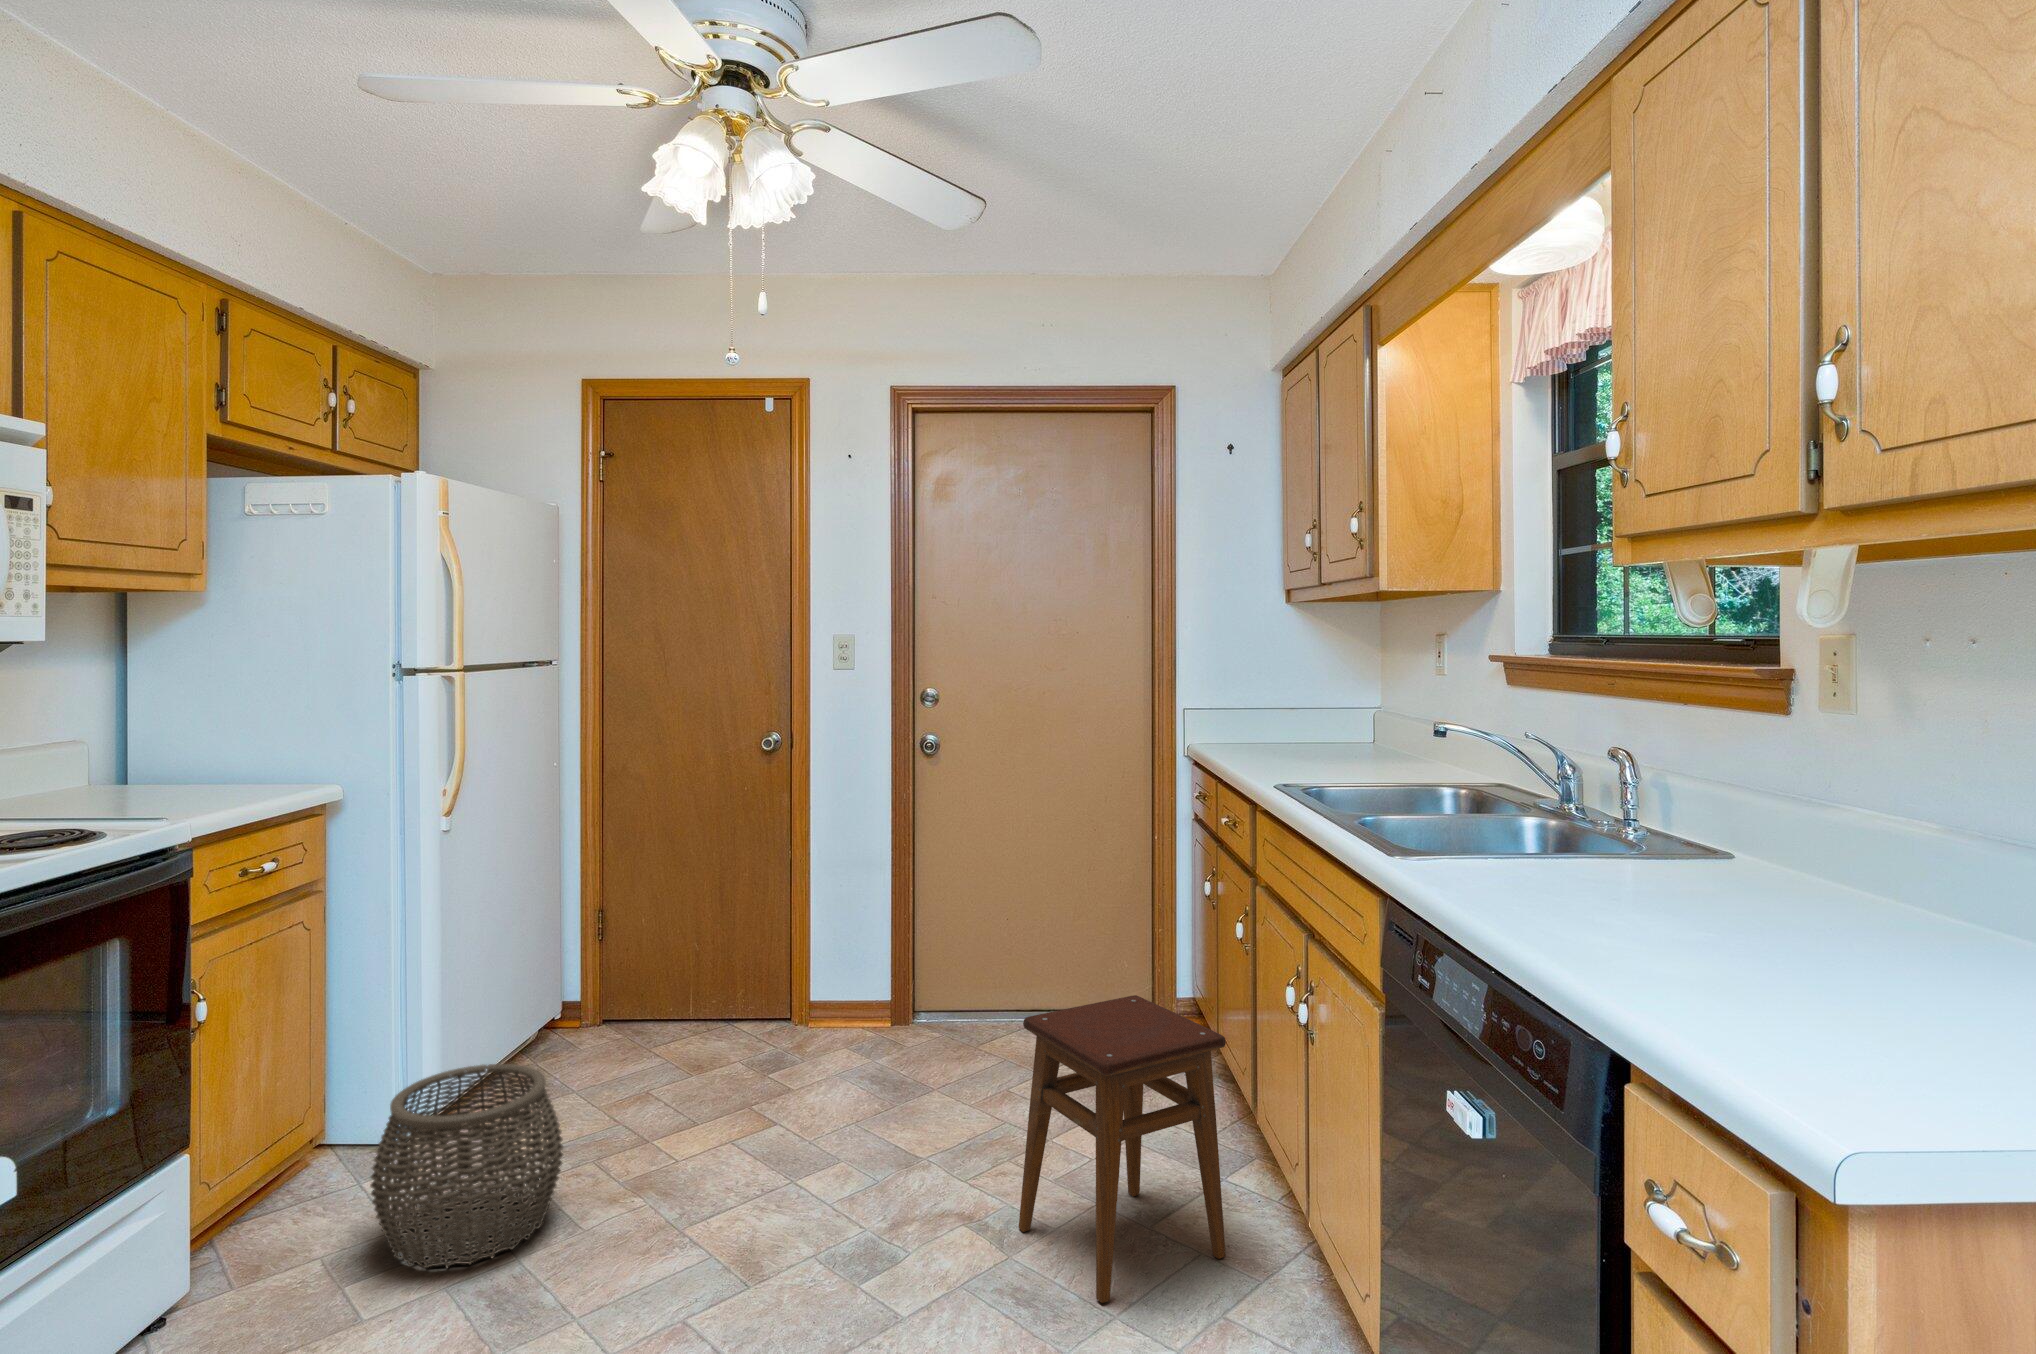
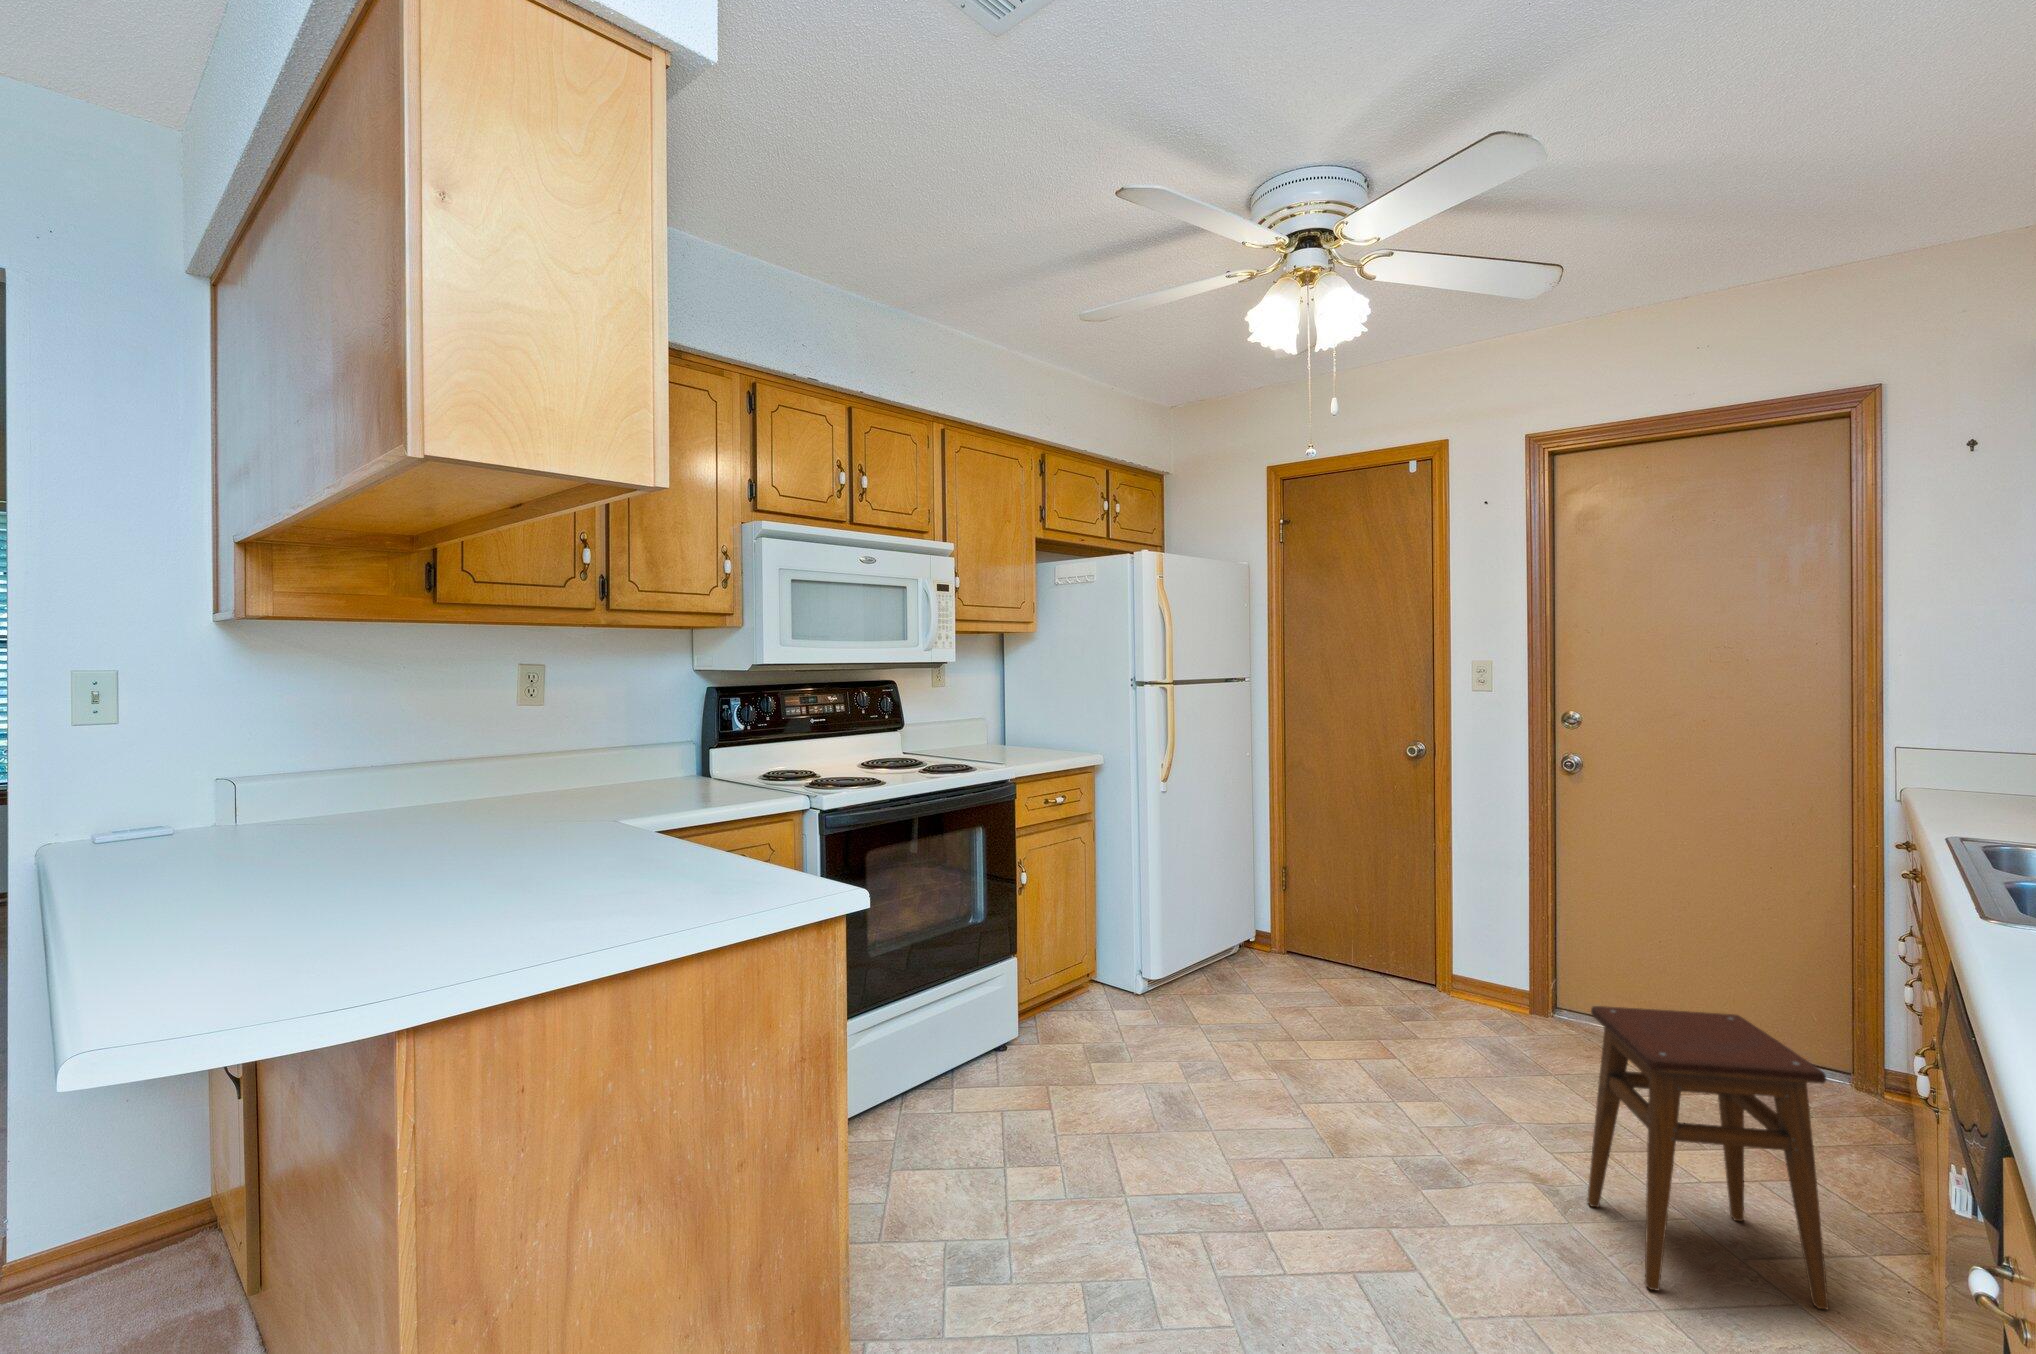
woven basket: present [370,1064,563,1268] -> none [1101,951,1218,1082]

